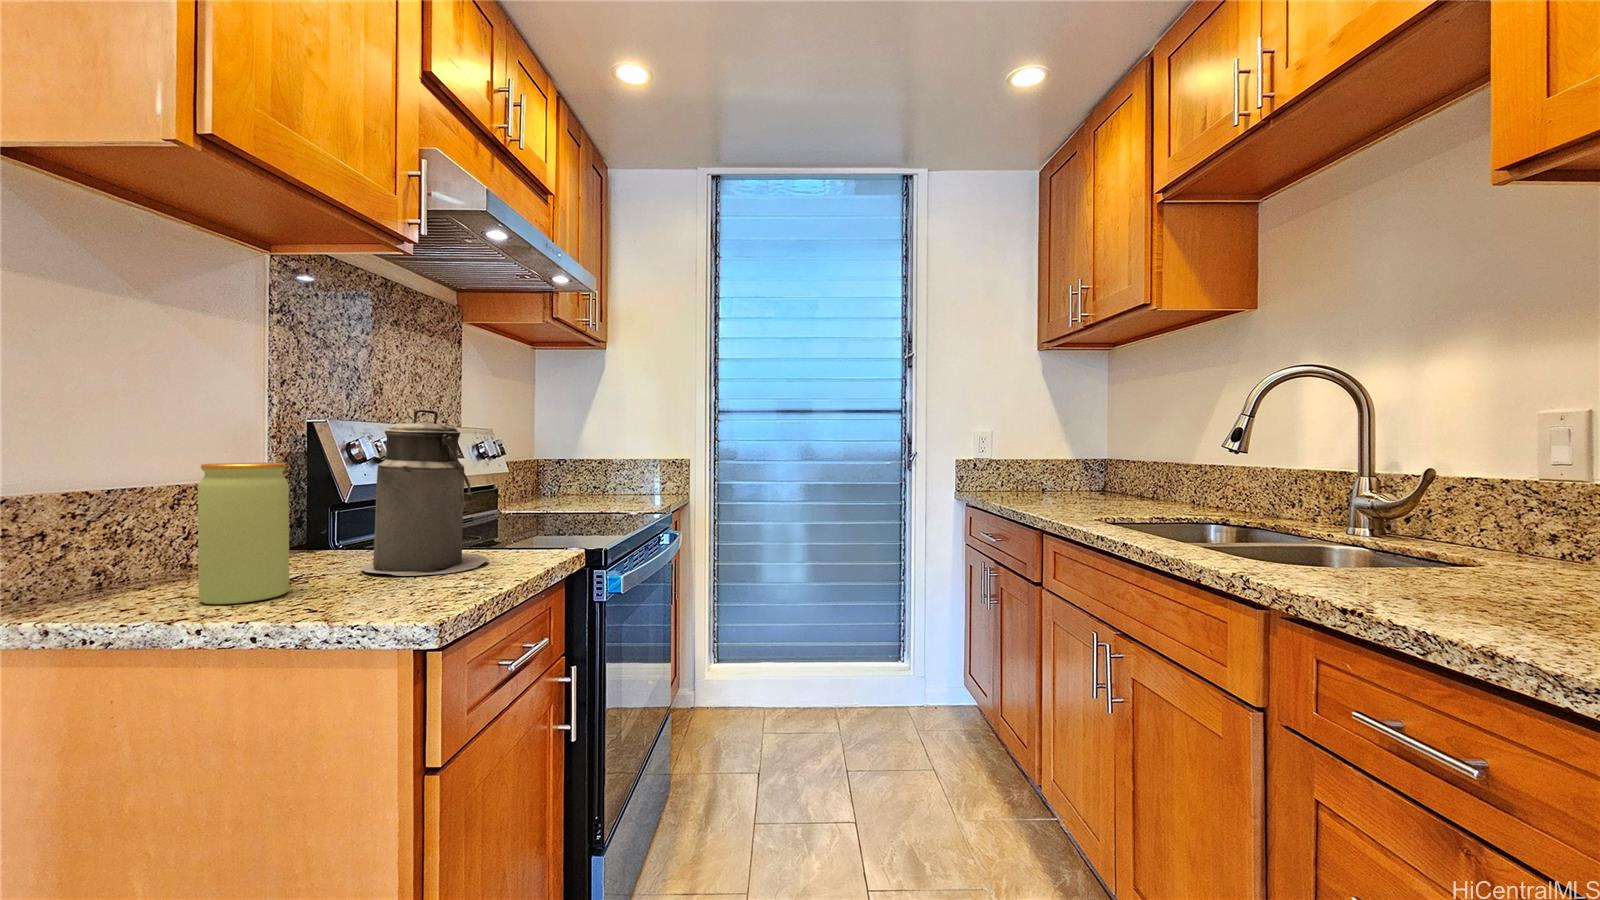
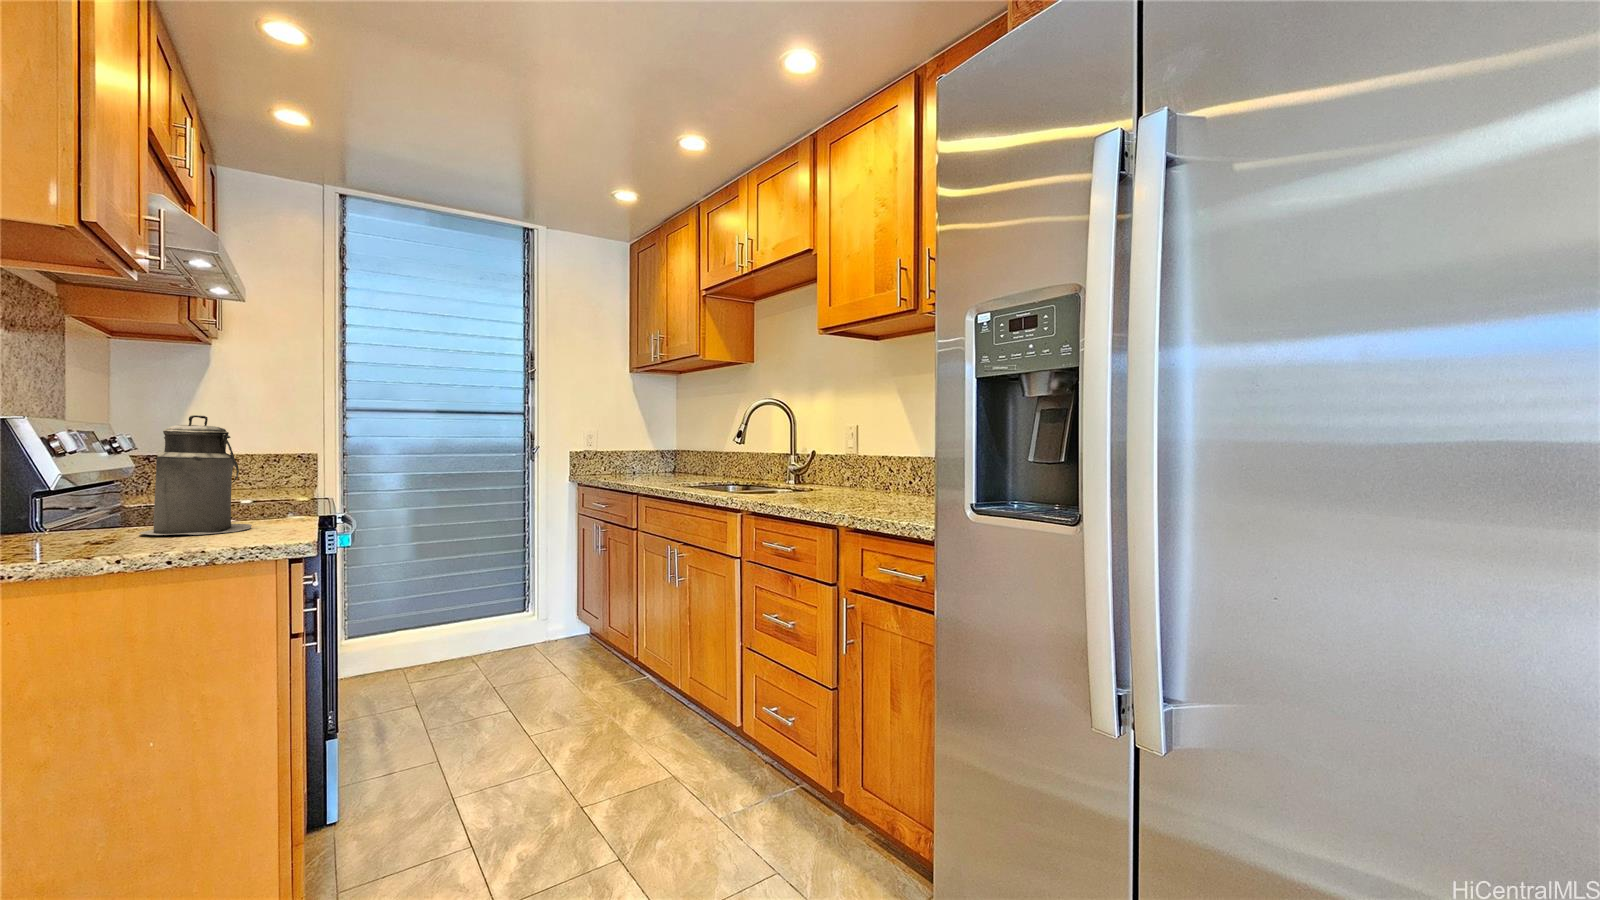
jar: present [198,463,289,604] -> none [59,454,133,552]

